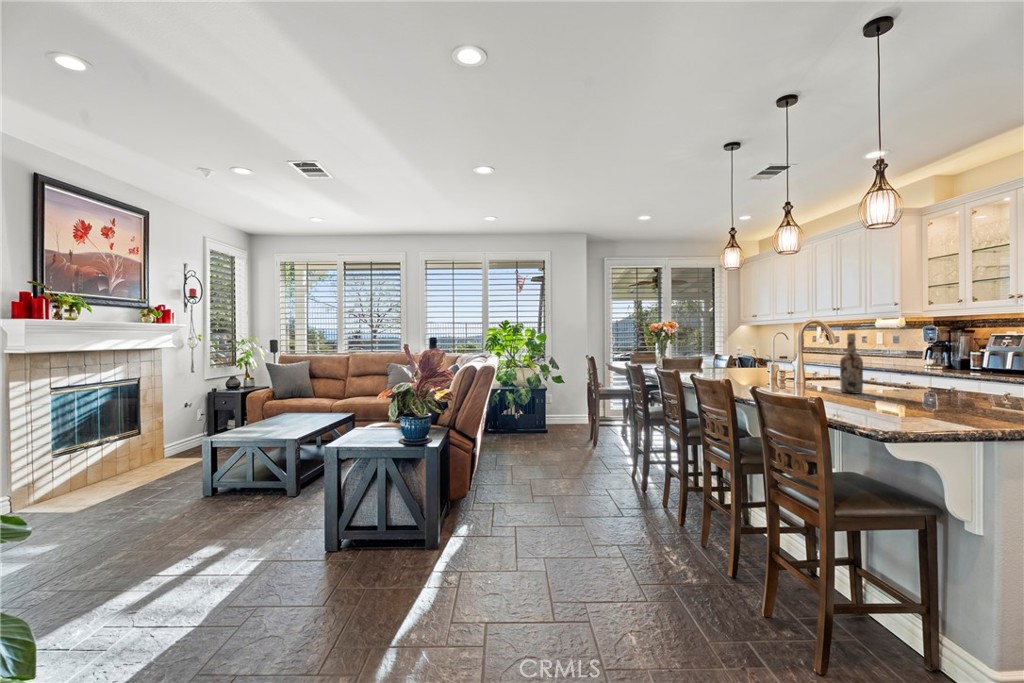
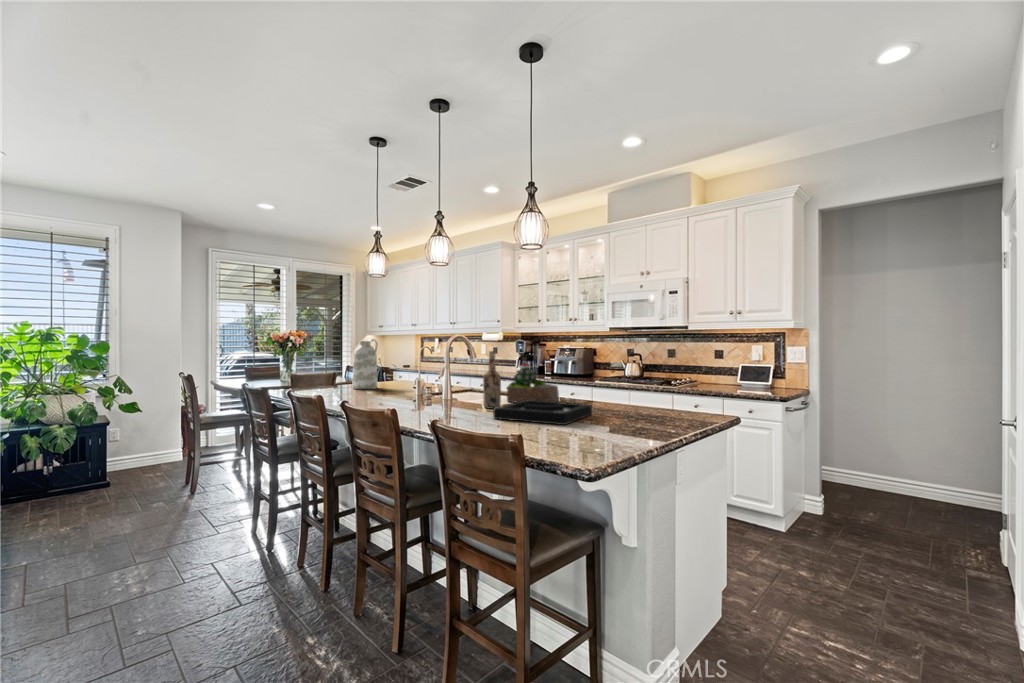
vase: none [714,326,738,372] -> present [353,339,378,389]
succulent plant: none [877,348,957,394] -> present [507,363,559,402]
decorative tray: none [843,386,993,412] -> present [493,400,592,425]

